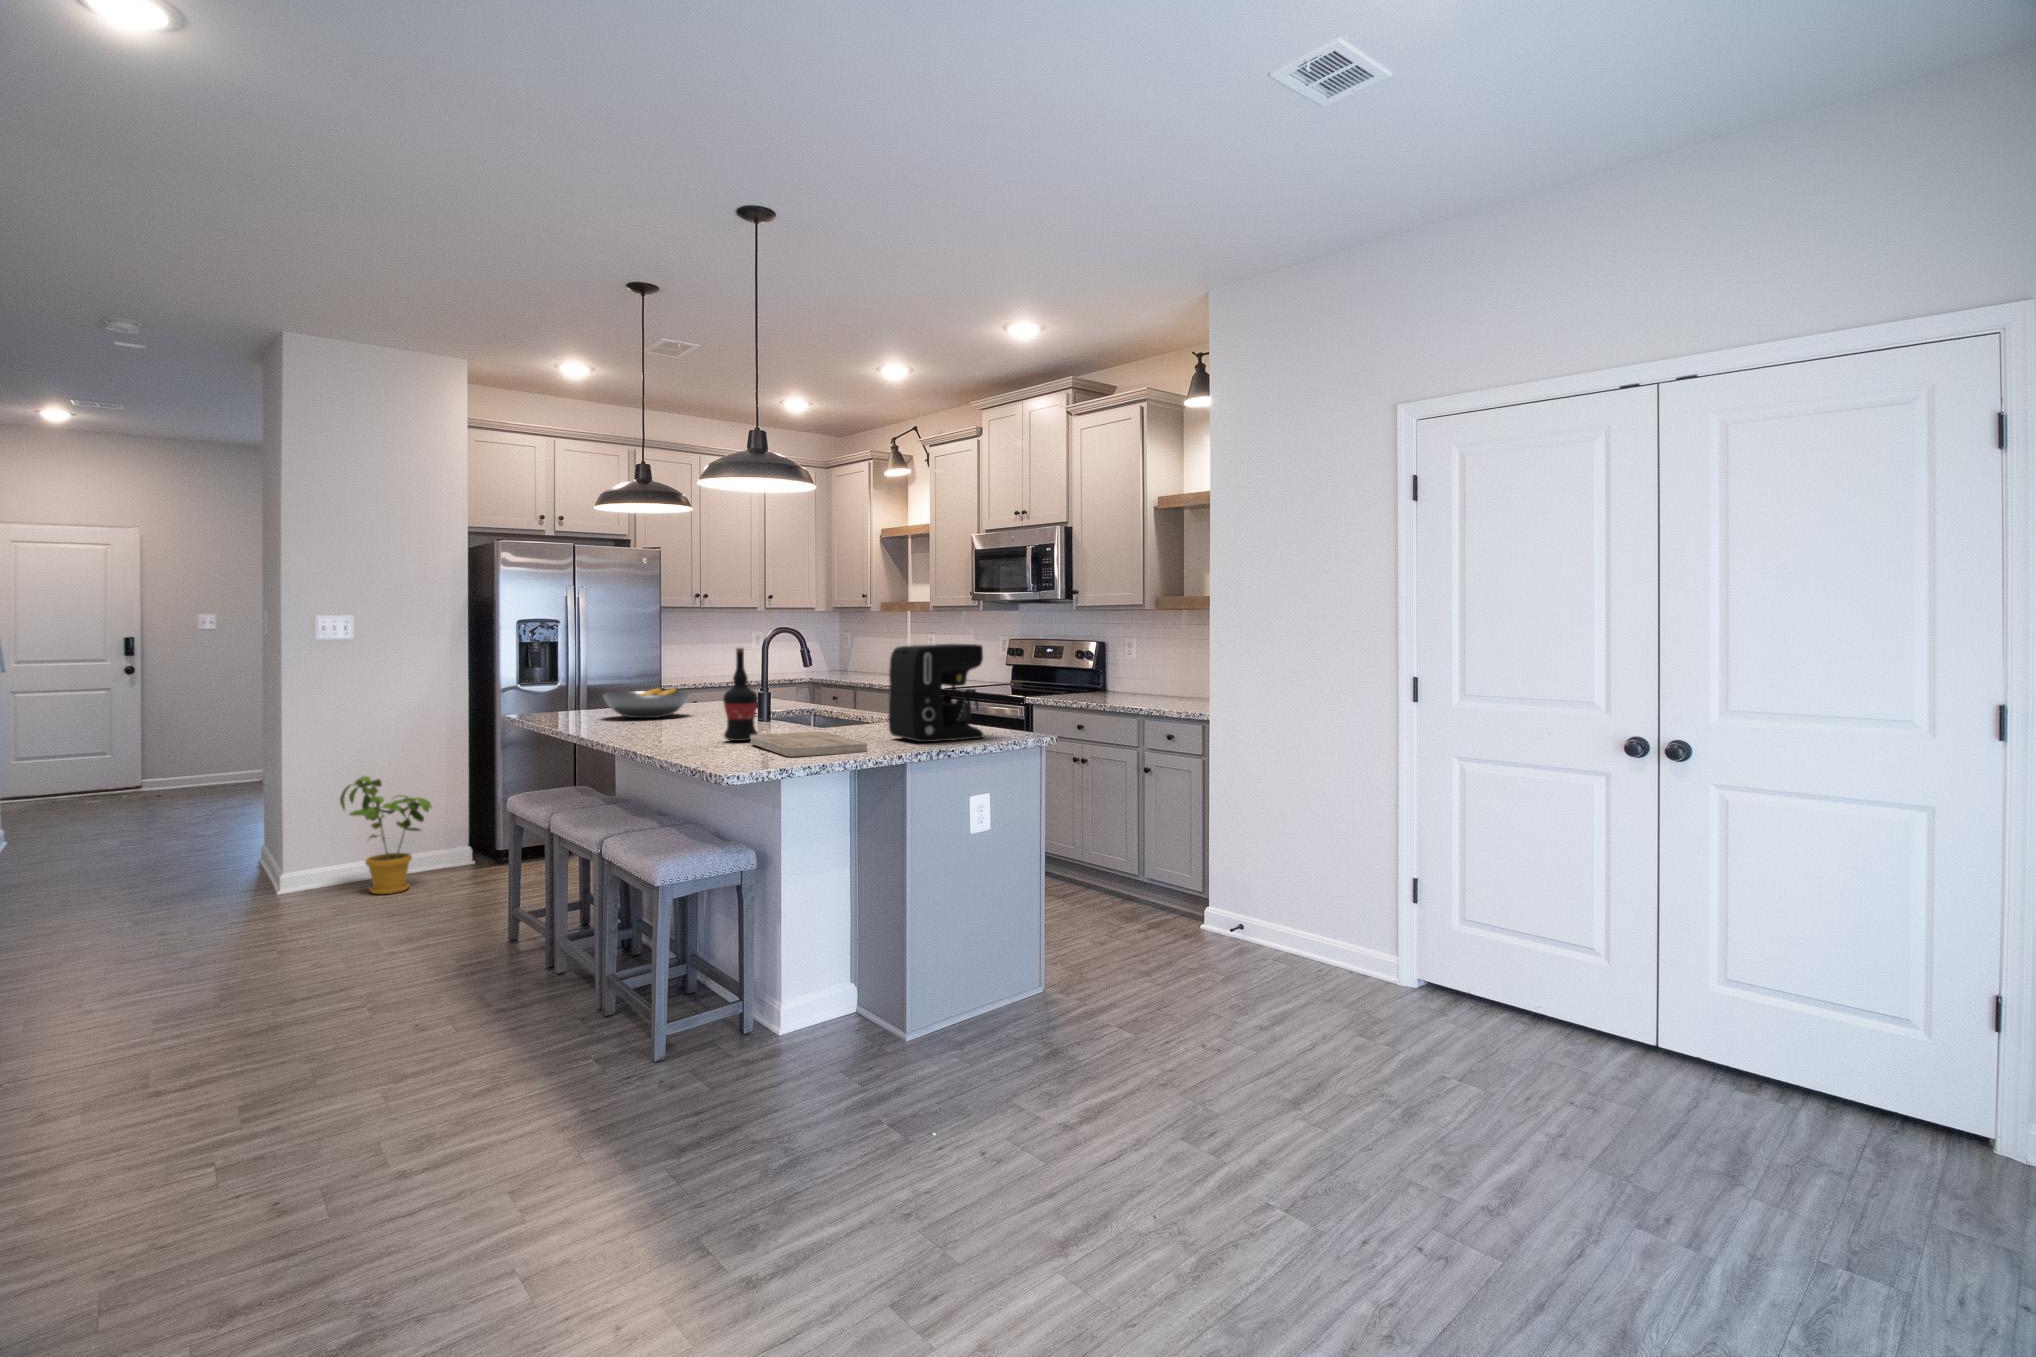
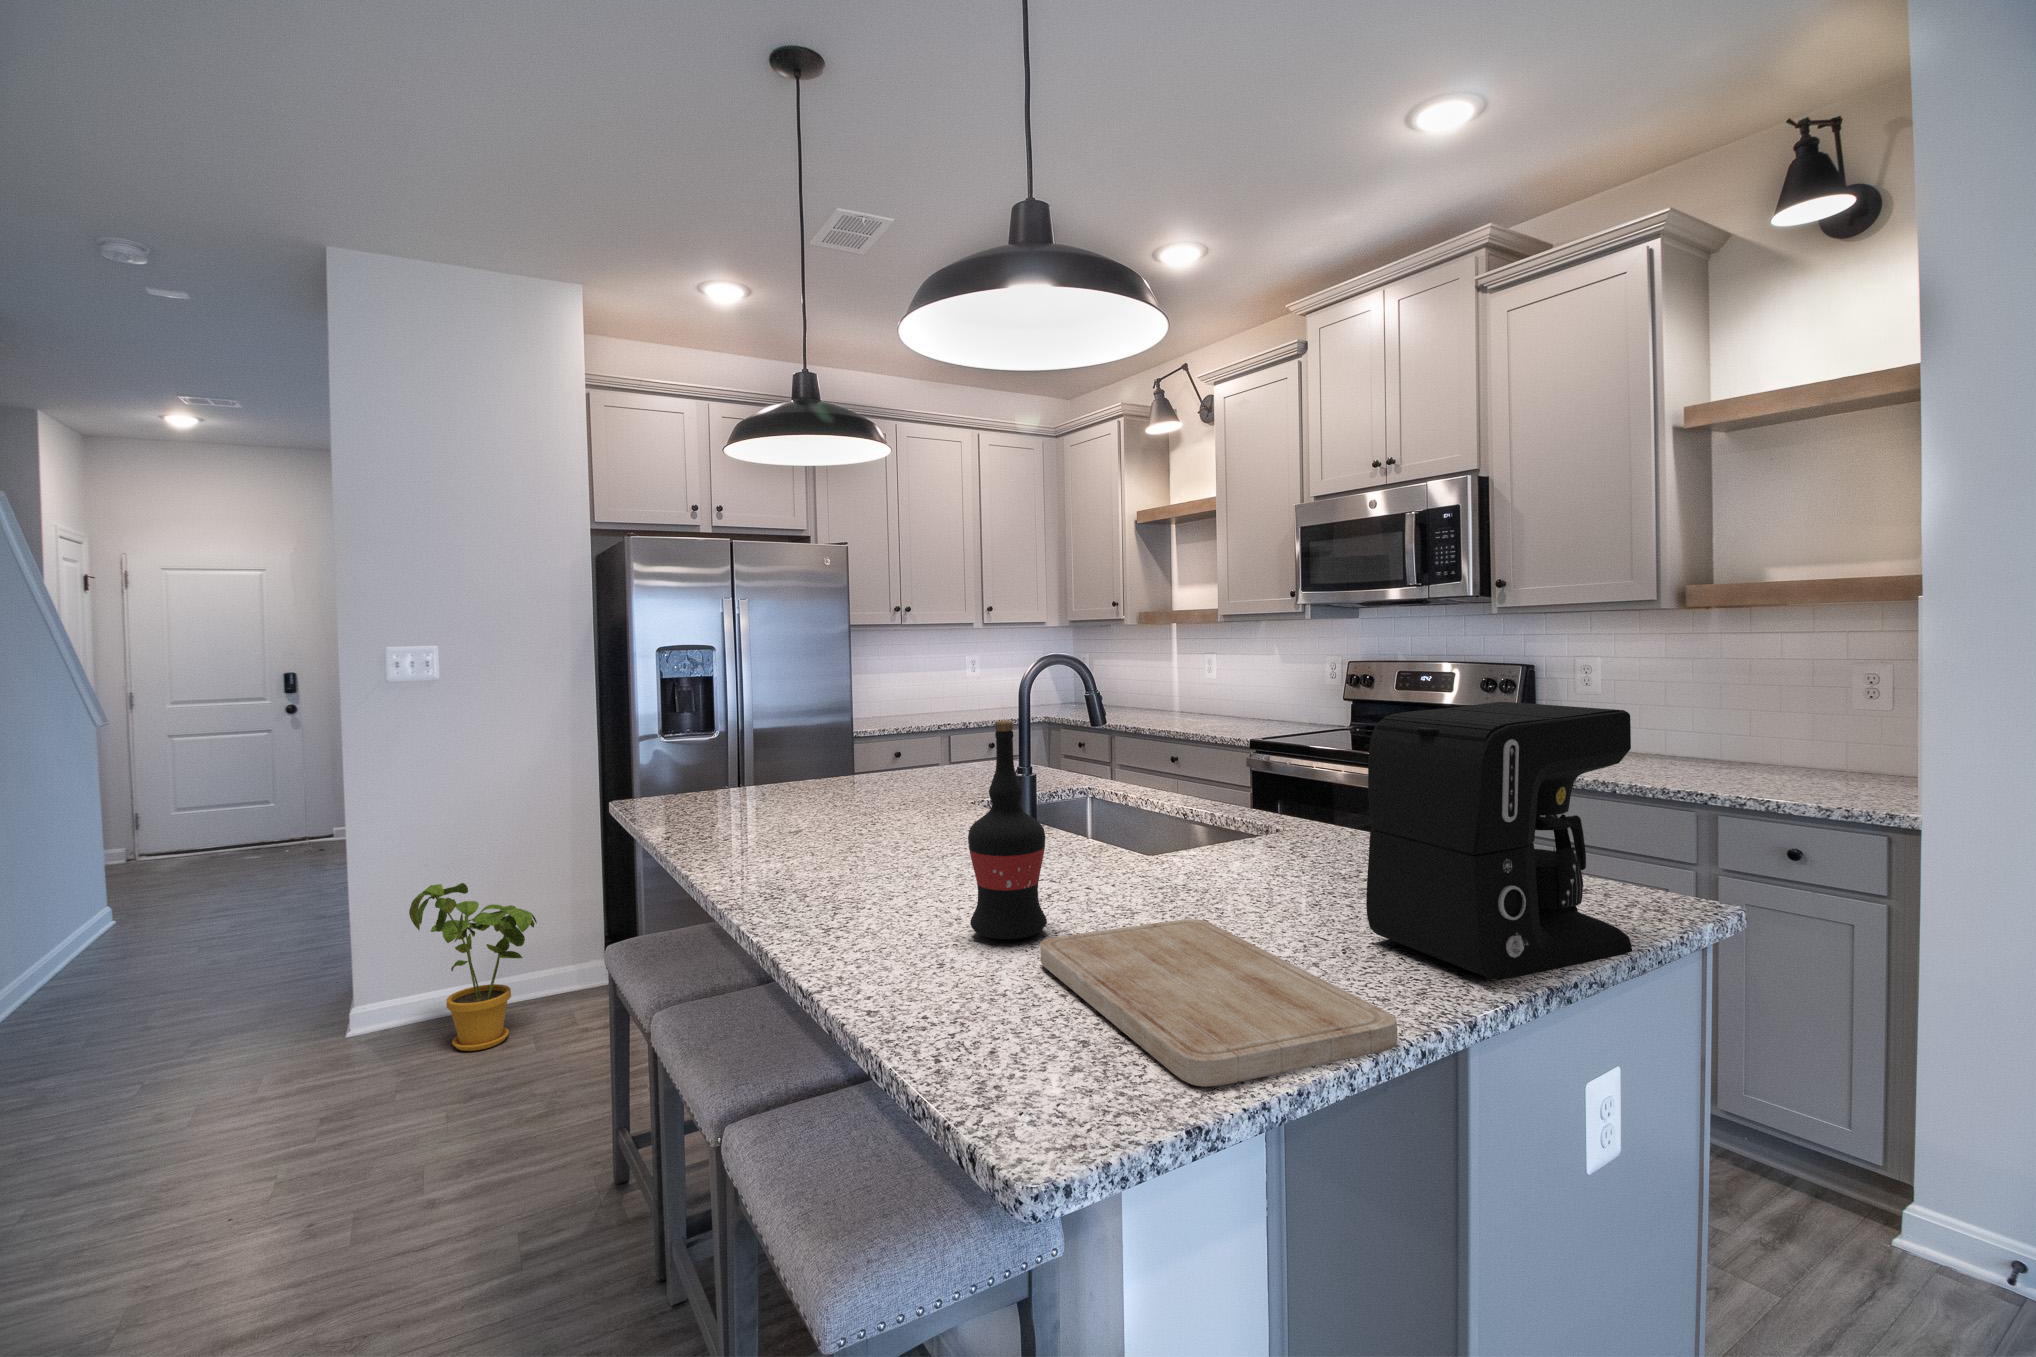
fruit bowl: present [603,688,689,718] -> none [750,763,892,816]

